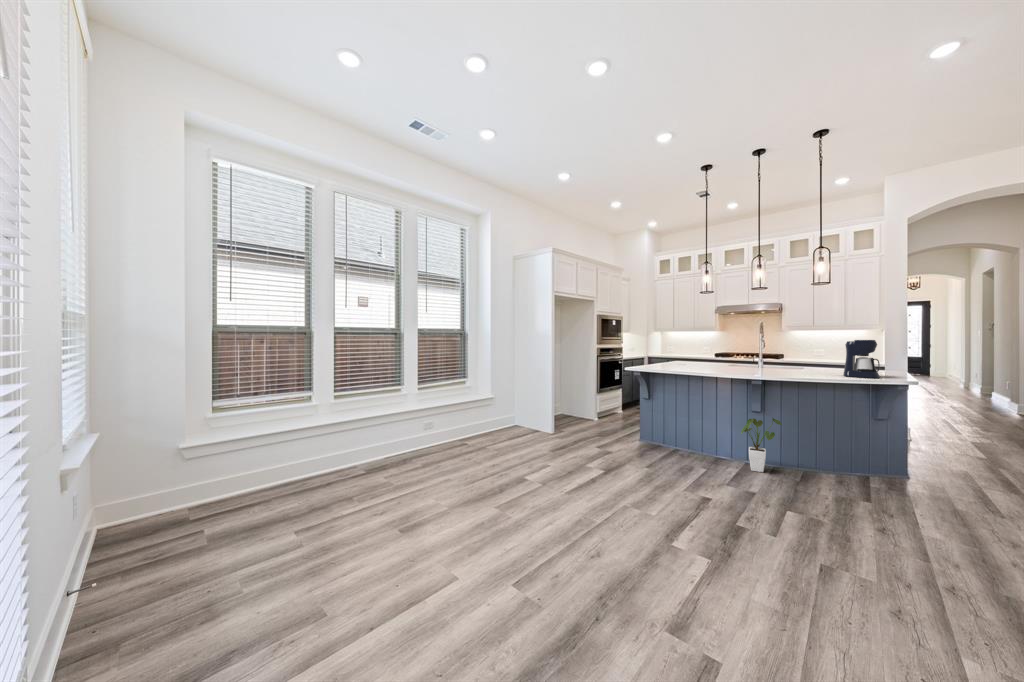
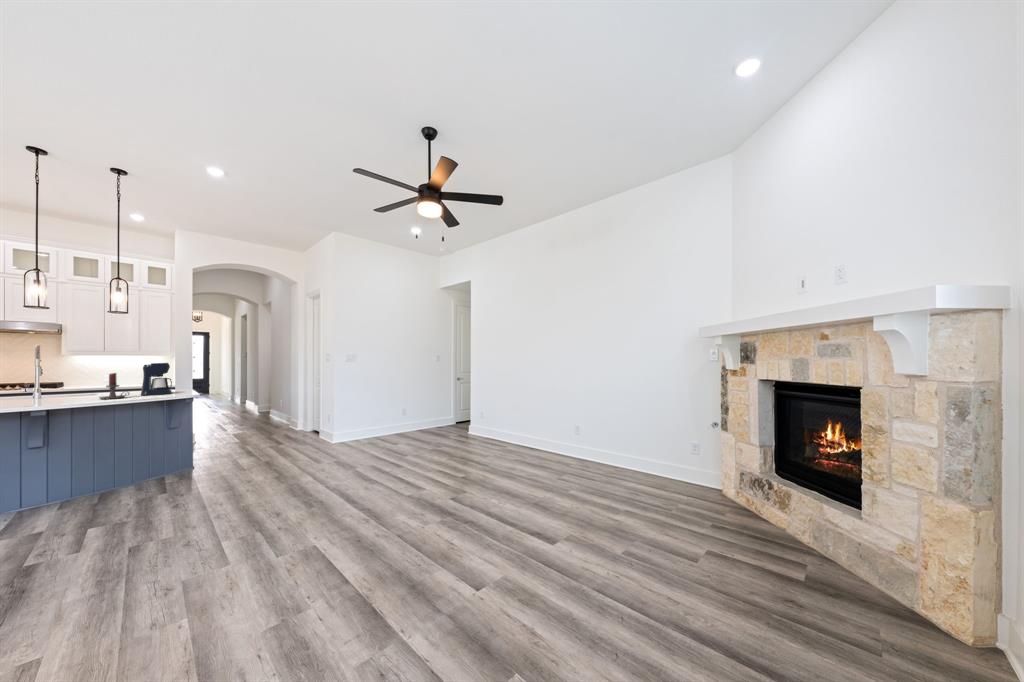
candle holder: none [802,349,831,377] -> present [100,373,129,399]
house plant: present [741,418,782,472] -> none [16,447,76,513]

